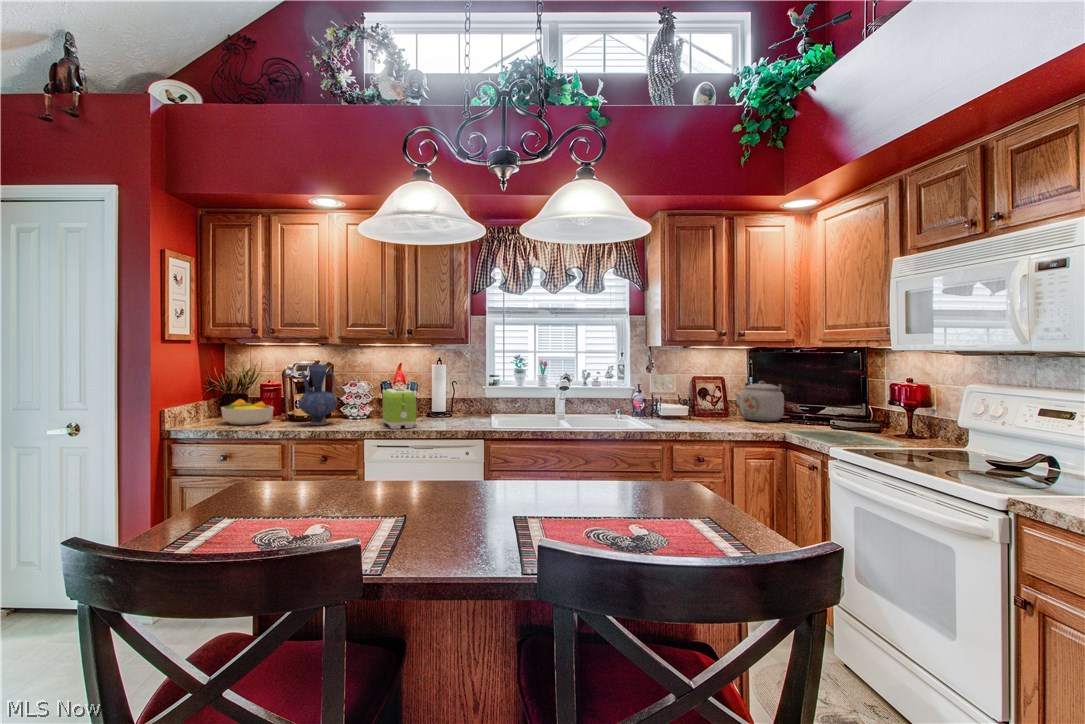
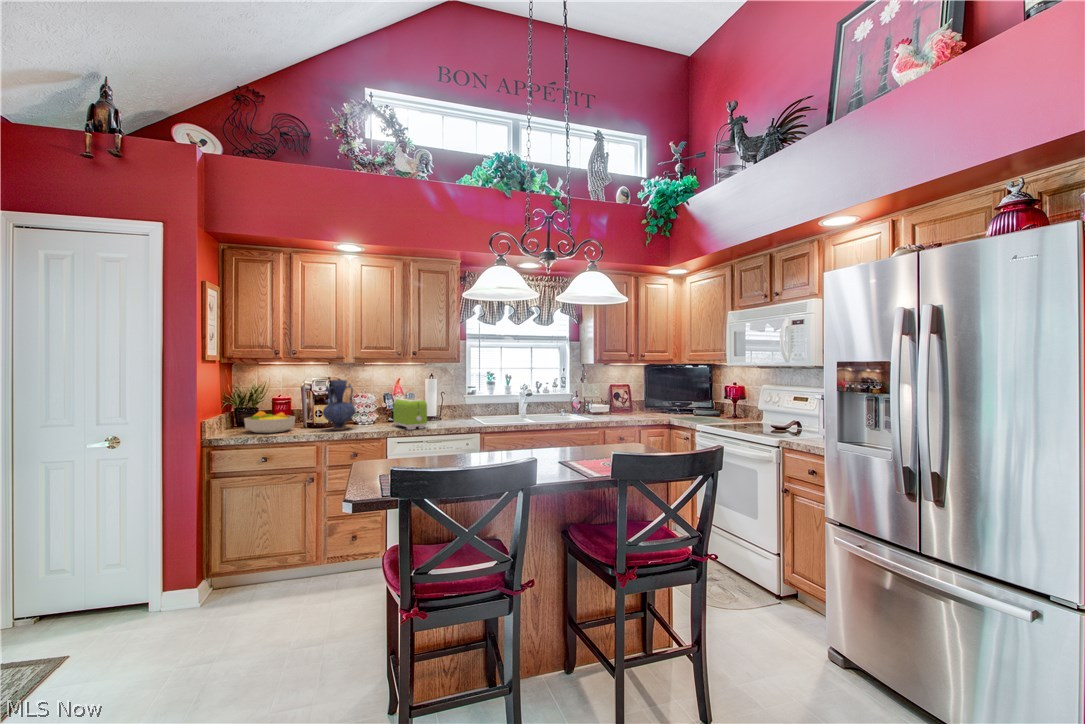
kettle: present [735,381,790,422] -> none [636,386,671,413]

